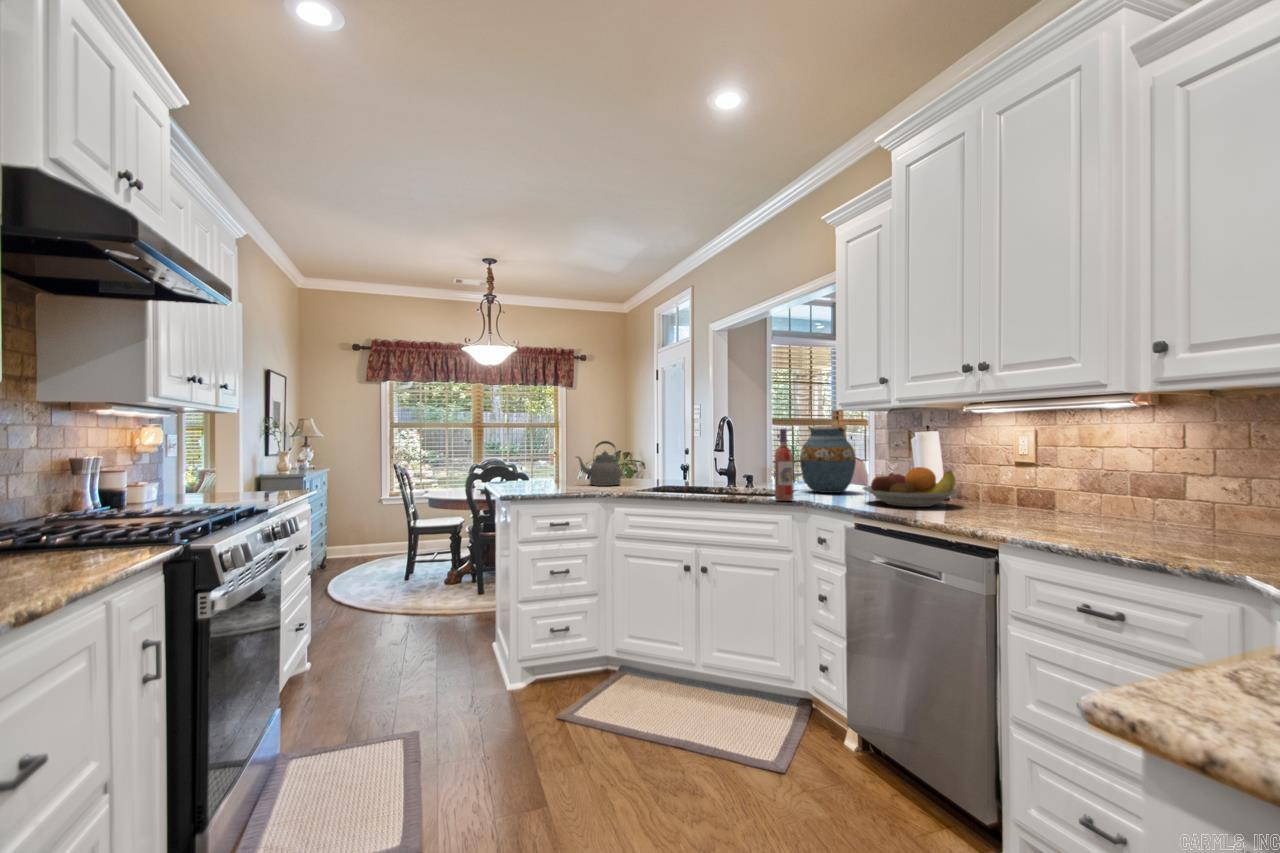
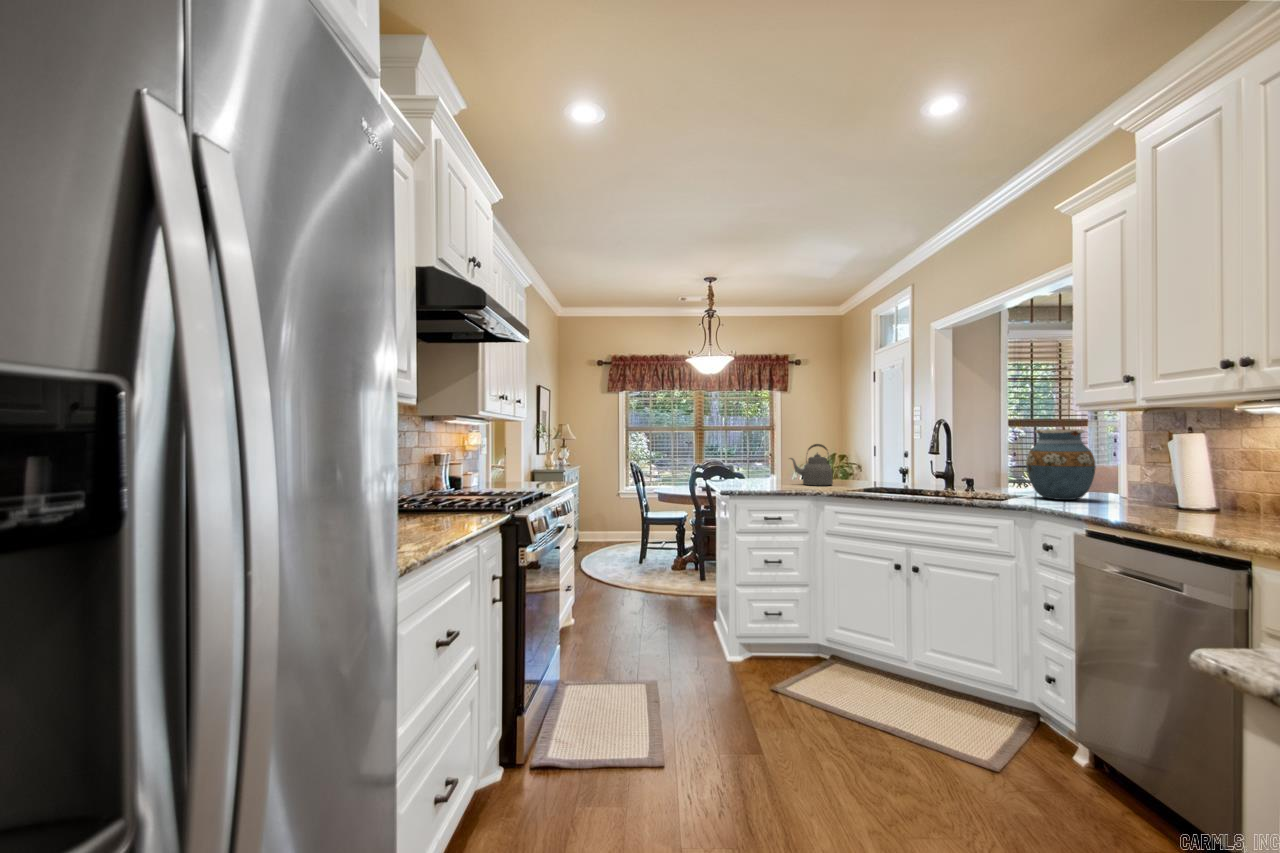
wine bottle: present [775,429,793,501] -> none [992,433,1014,505]
fruit bowl: present [863,467,959,507] -> none [1097,474,1225,517]

